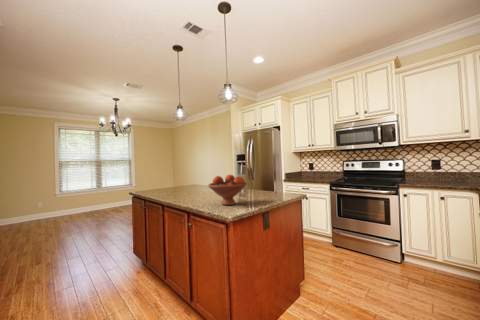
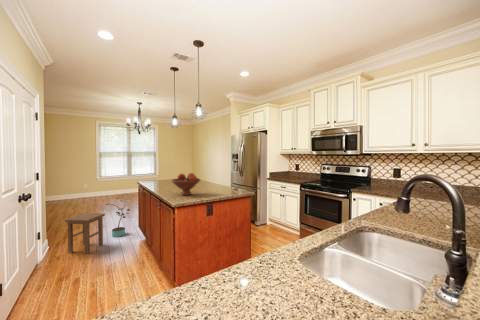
potted plant: none [85,216,121,270] -> present [106,198,130,237]
stool: none [27,240,89,306] -> present [65,213,105,254]

